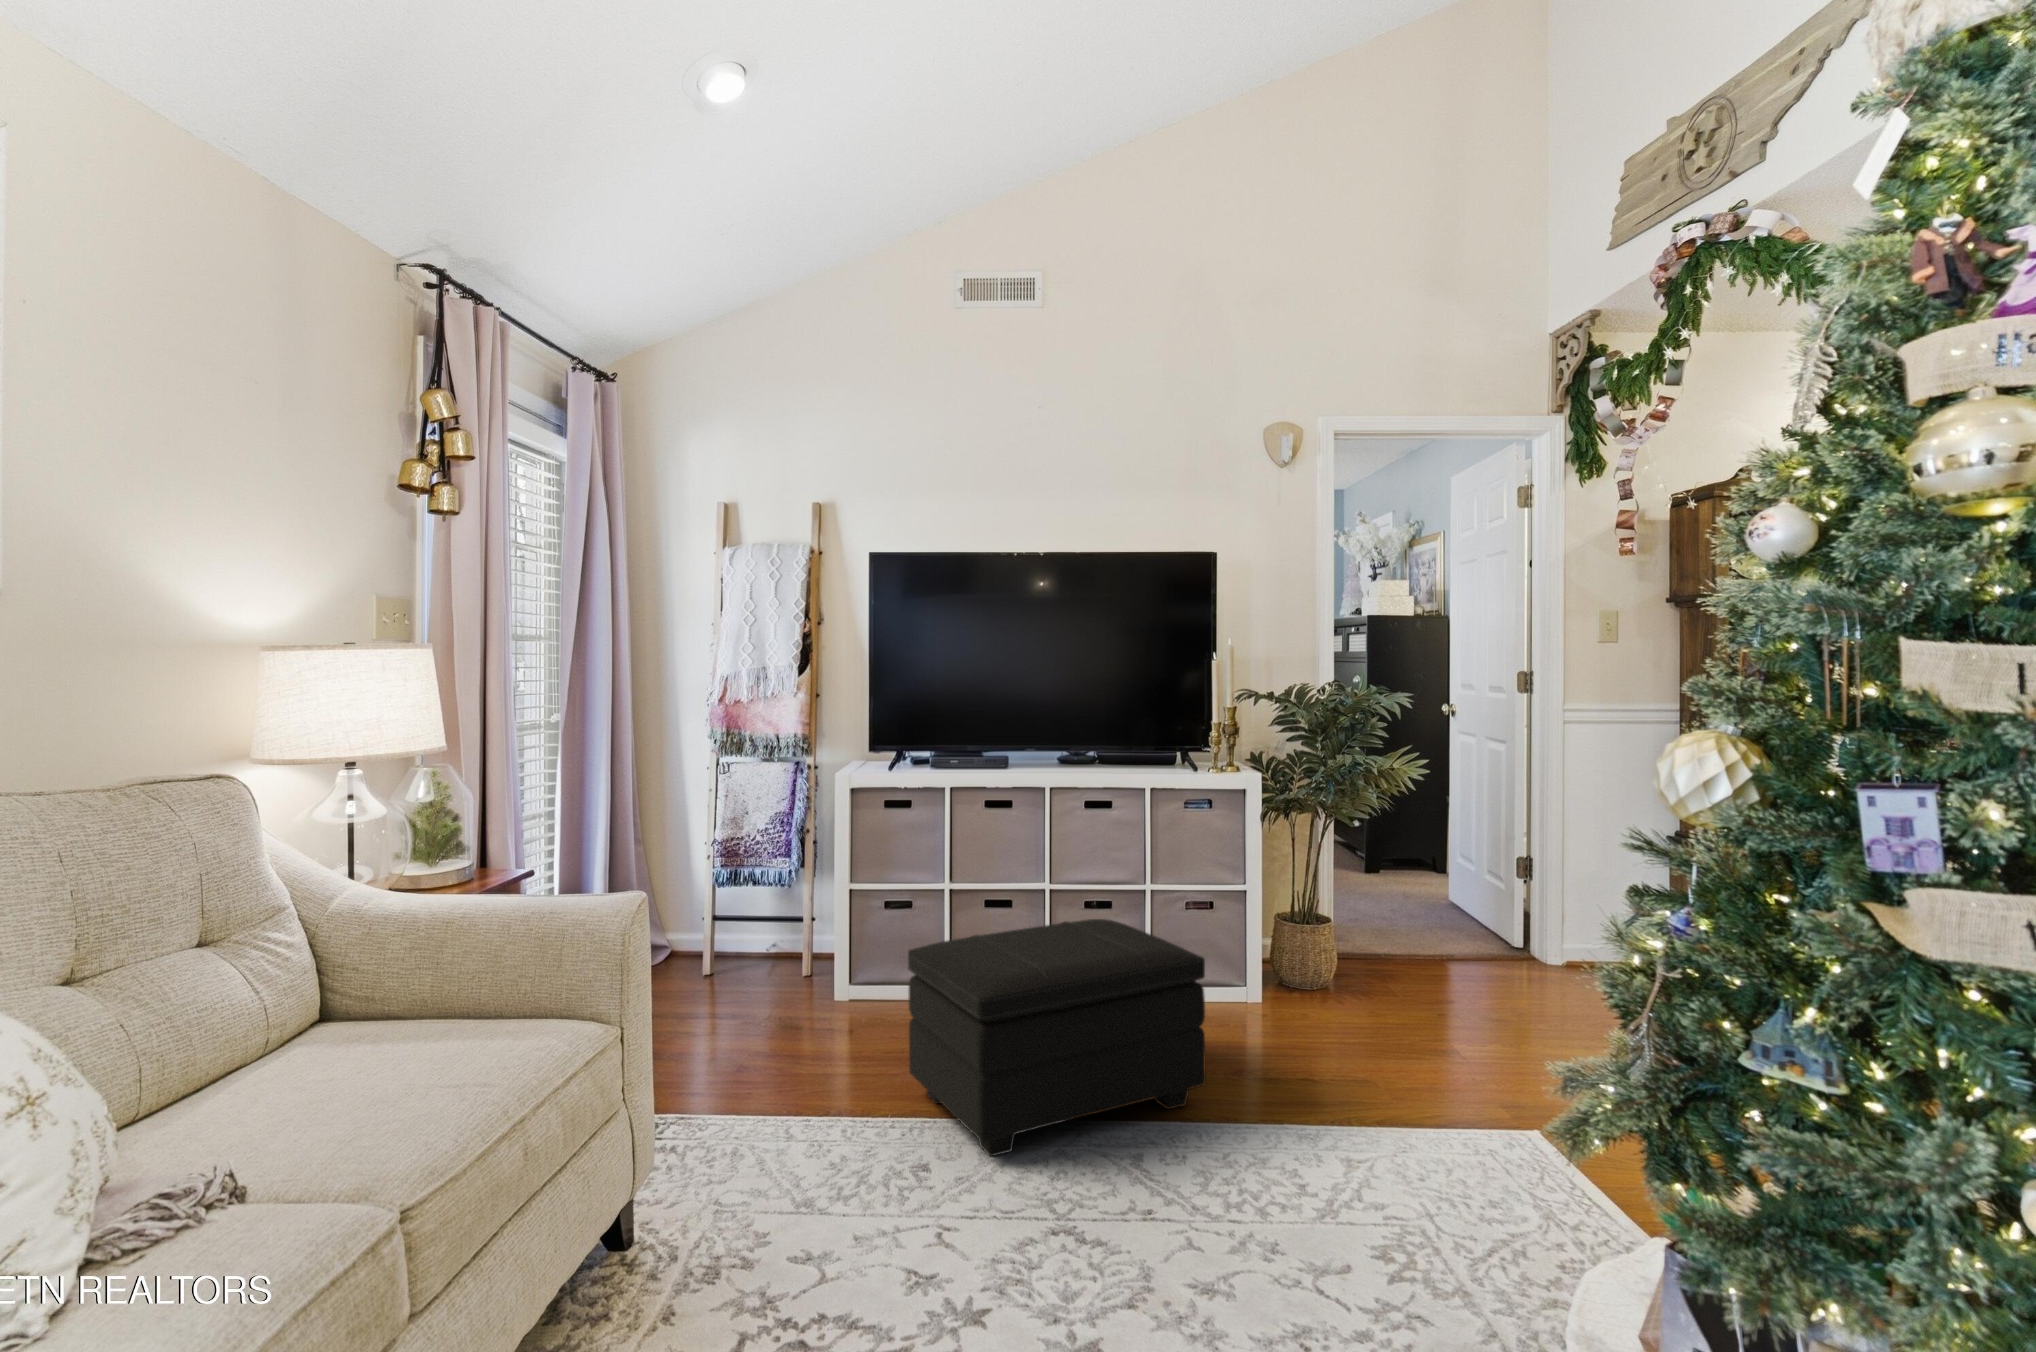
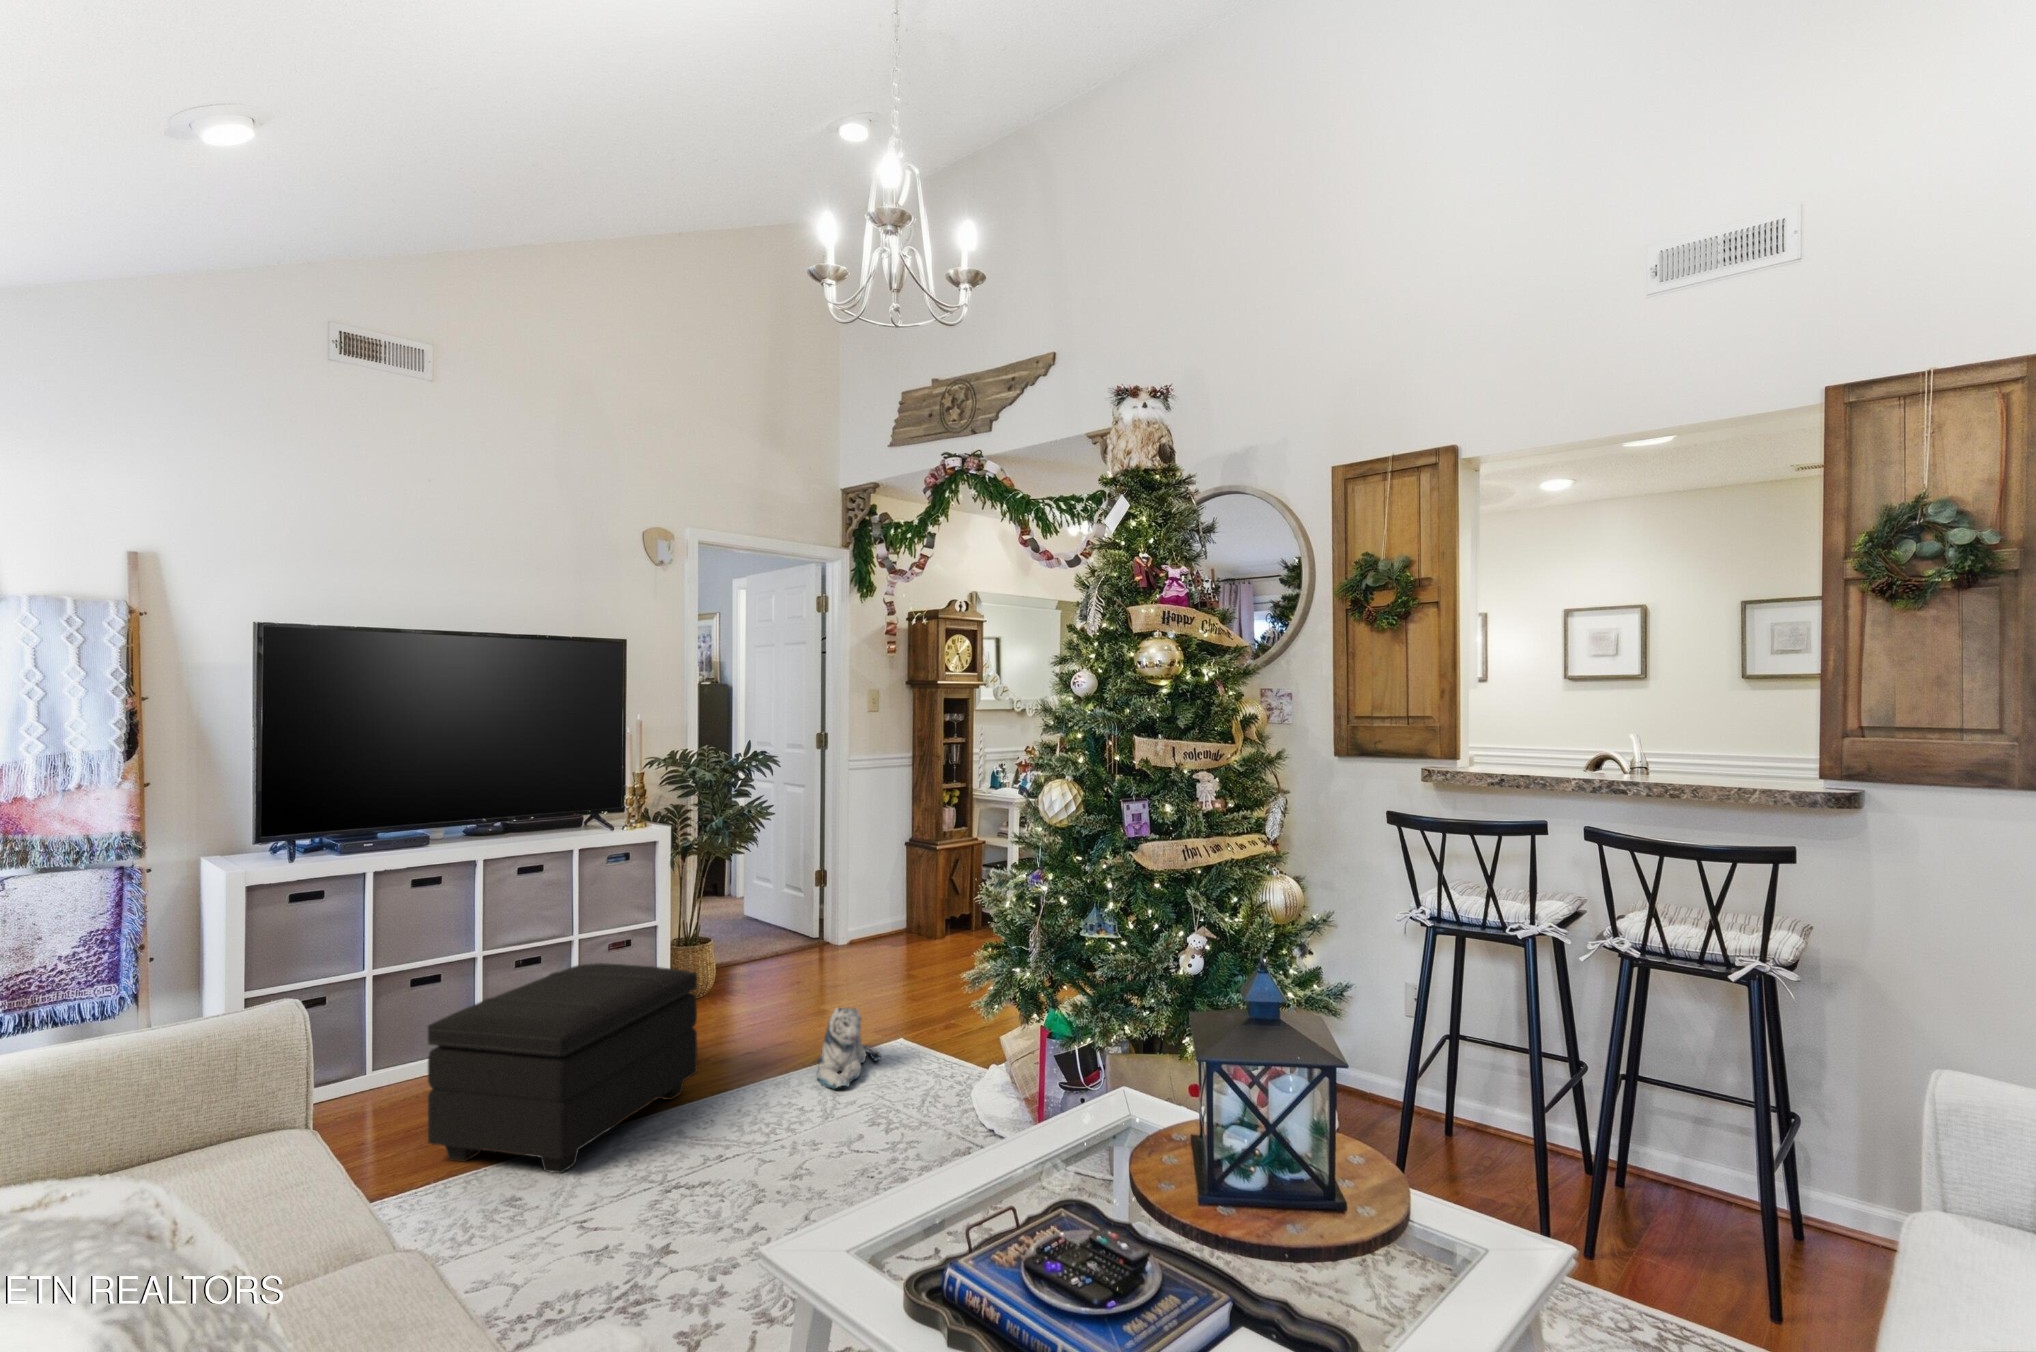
plush toy: none [1357,1055,1472,1180] -> present [817,1008,881,1089]

